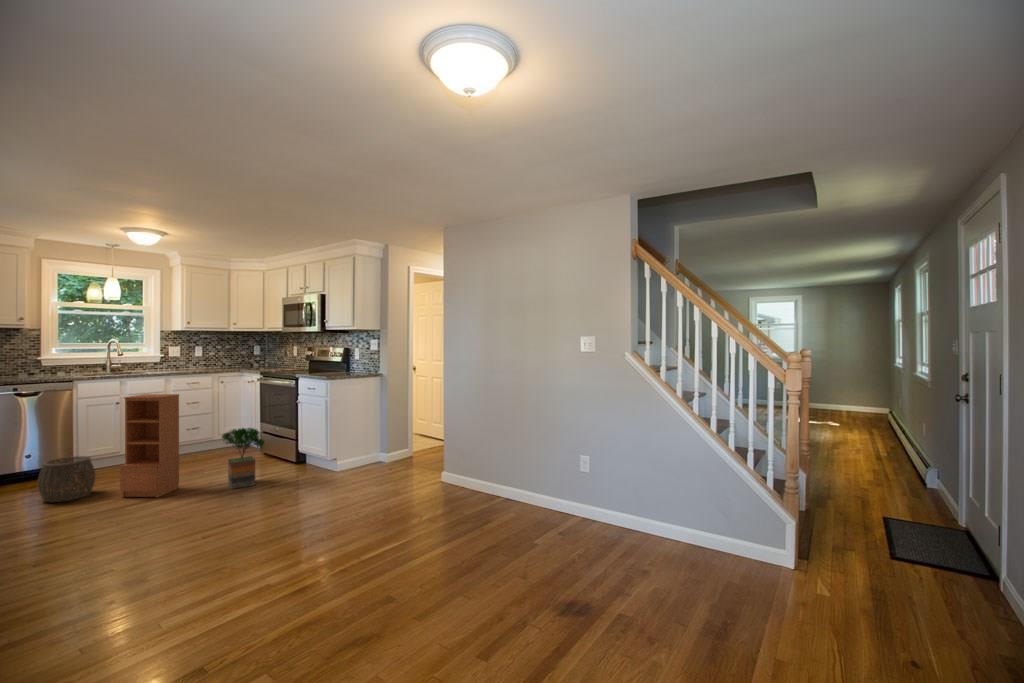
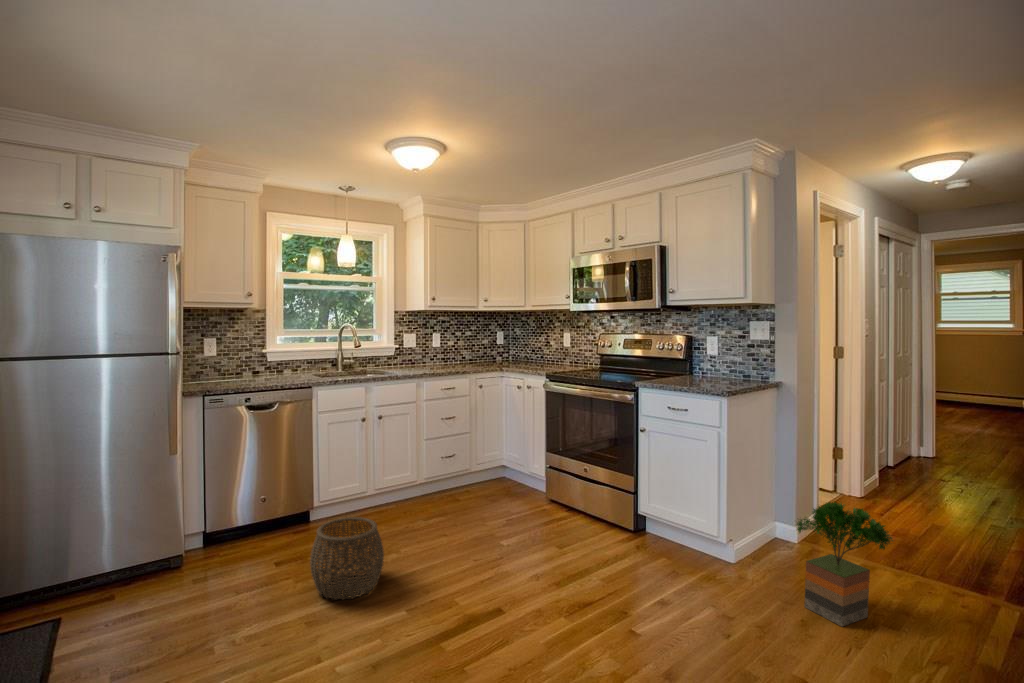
bookcase: present [120,394,179,497] -> none [430,420,504,604]
potted tree: present [222,428,265,489] -> present [797,502,893,627]

